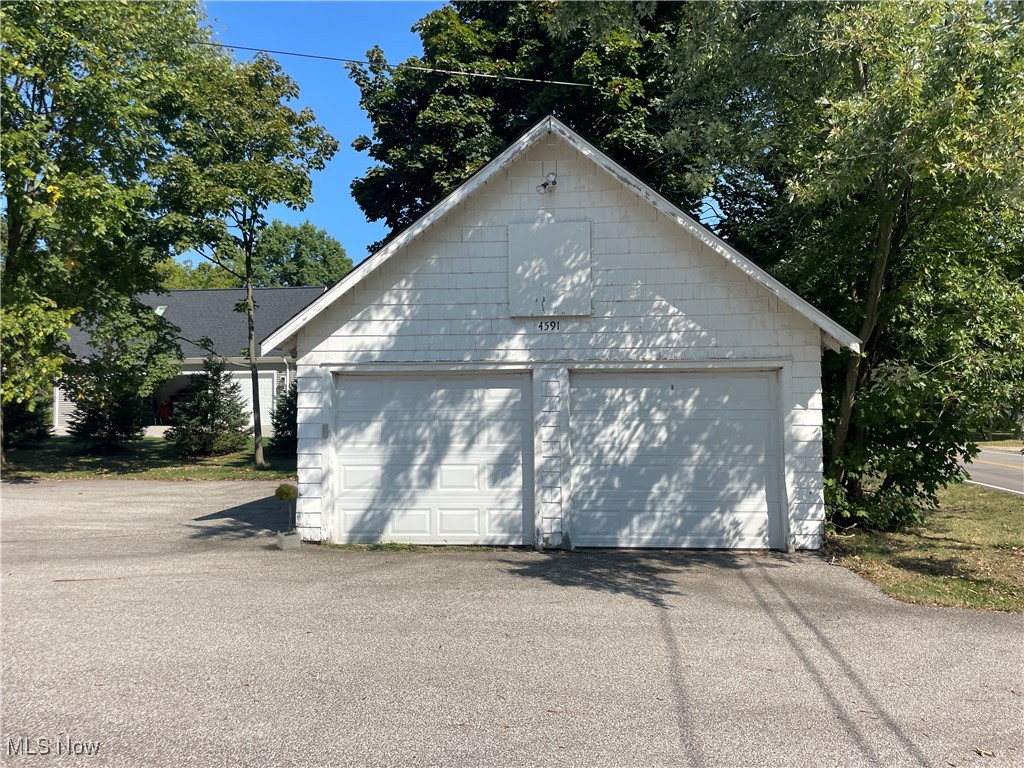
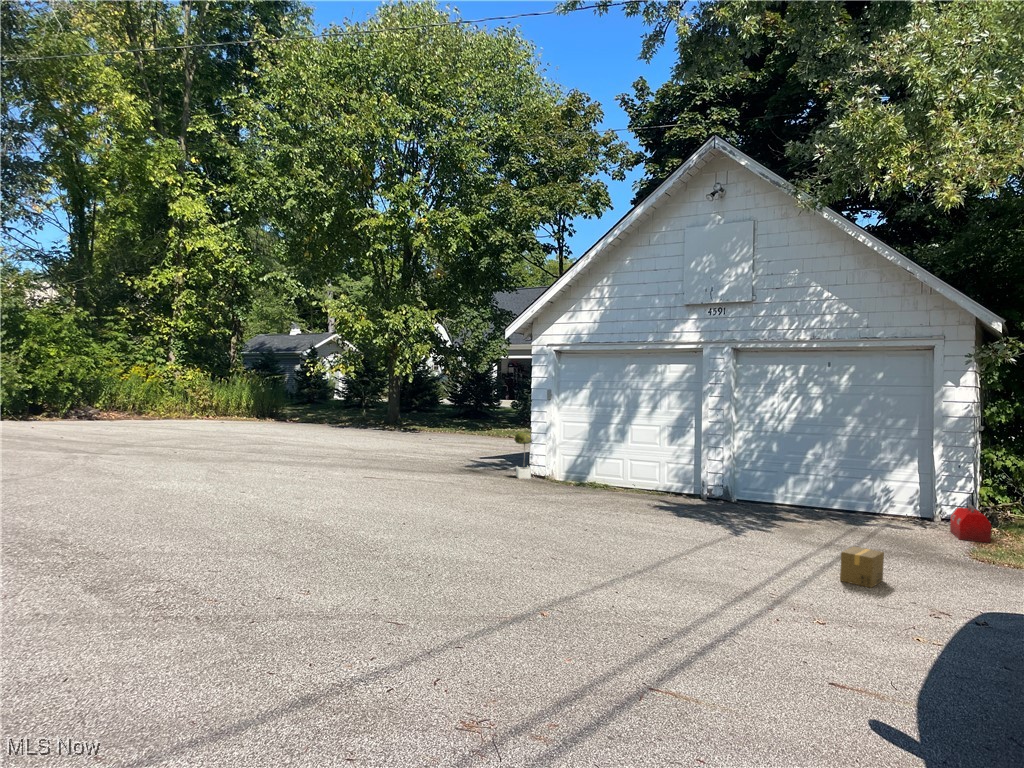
toolbox: none [804,534,858,576] -> present [950,504,992,543]
cardboard box: none [903,662,982,742] -> present [840,547,884,588]

